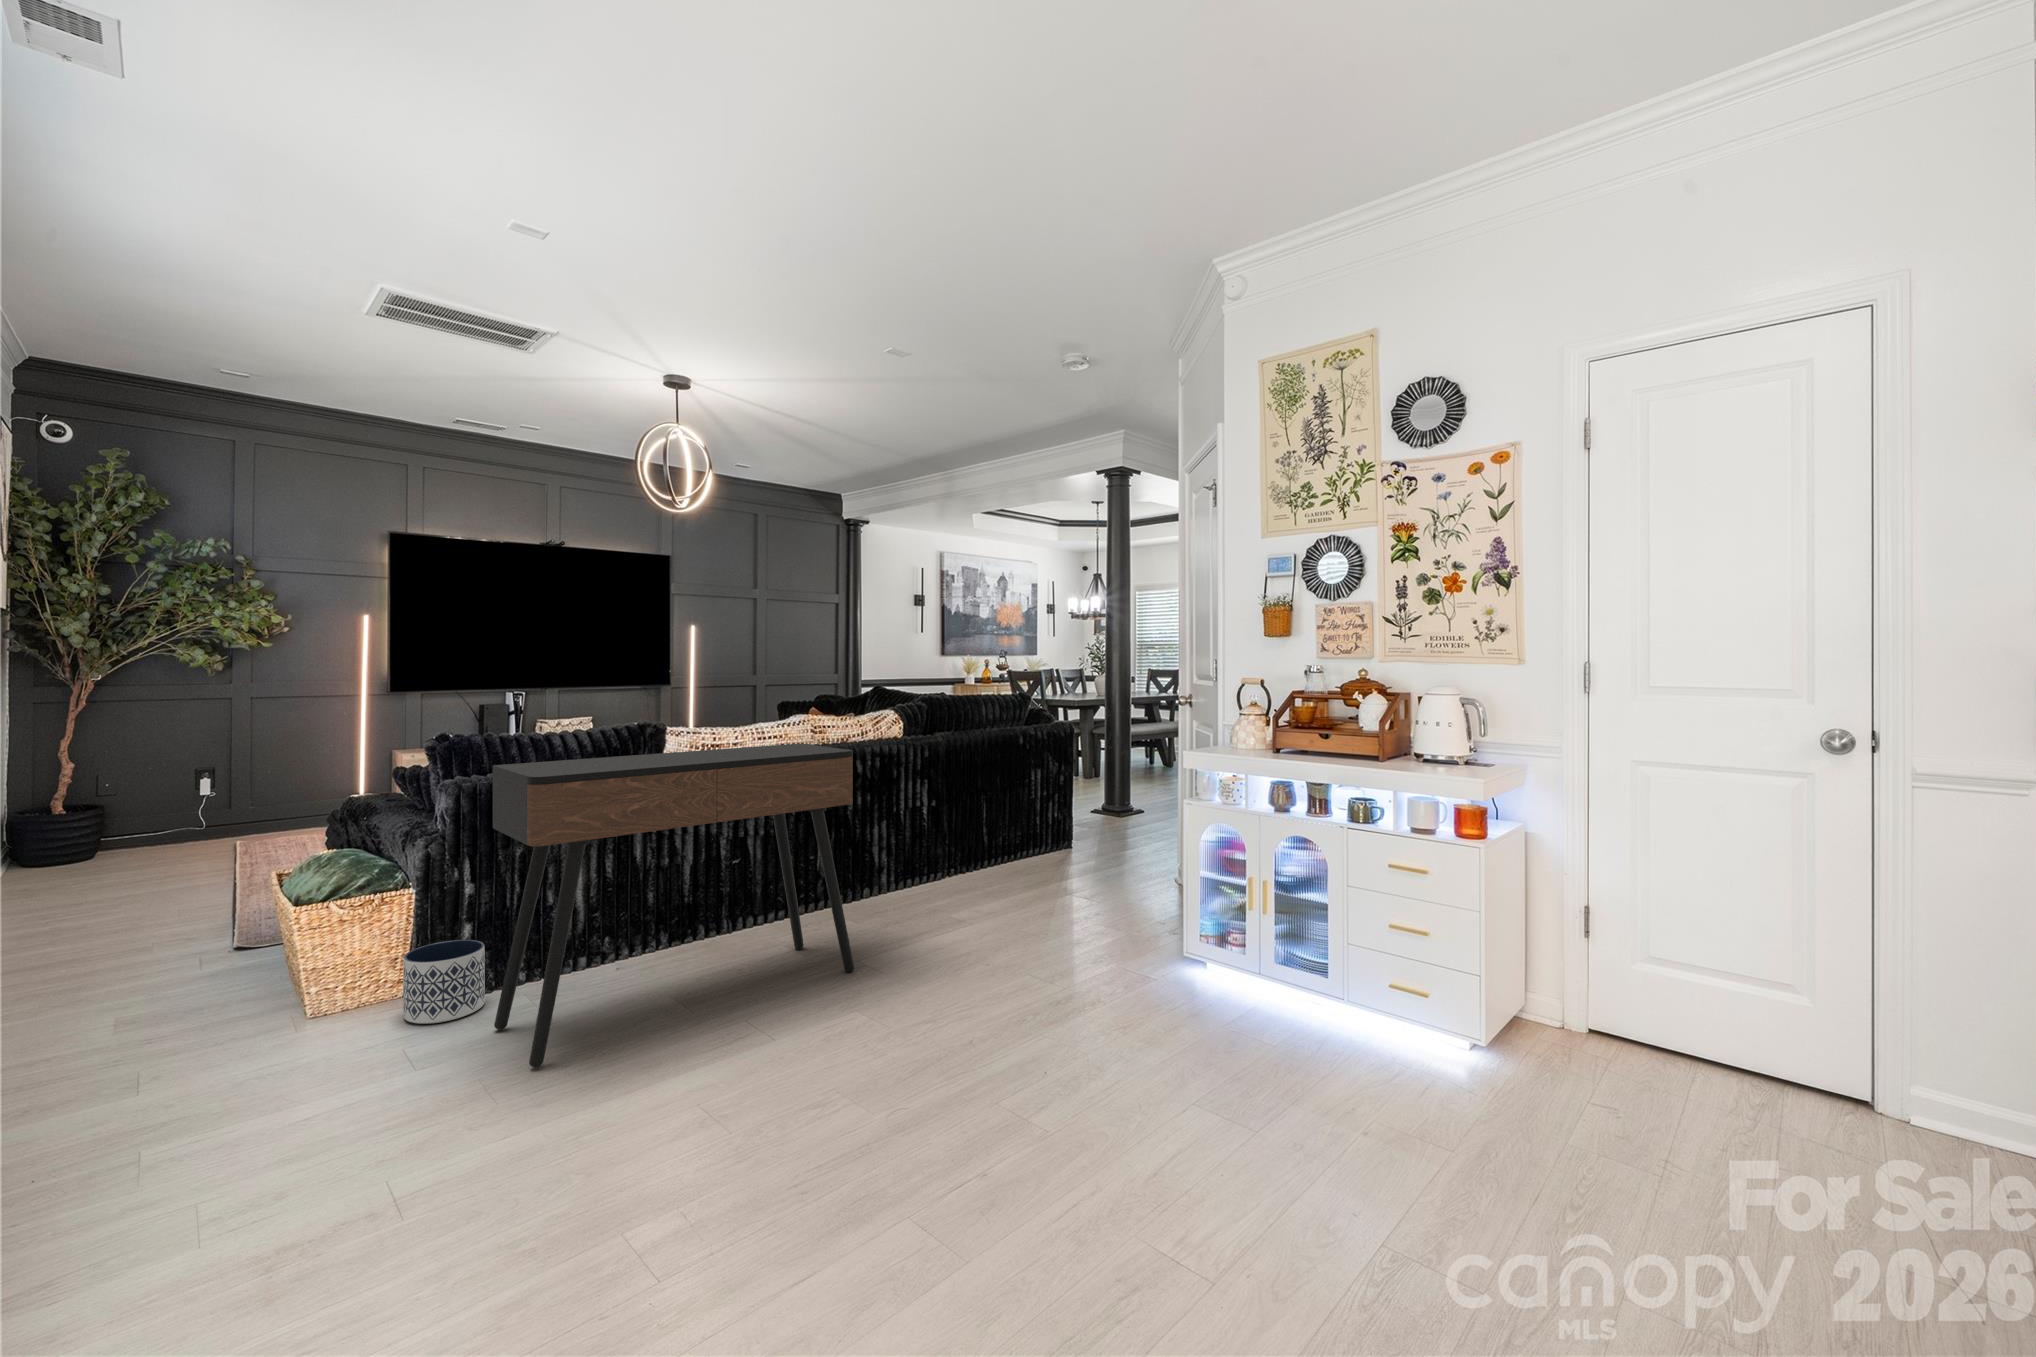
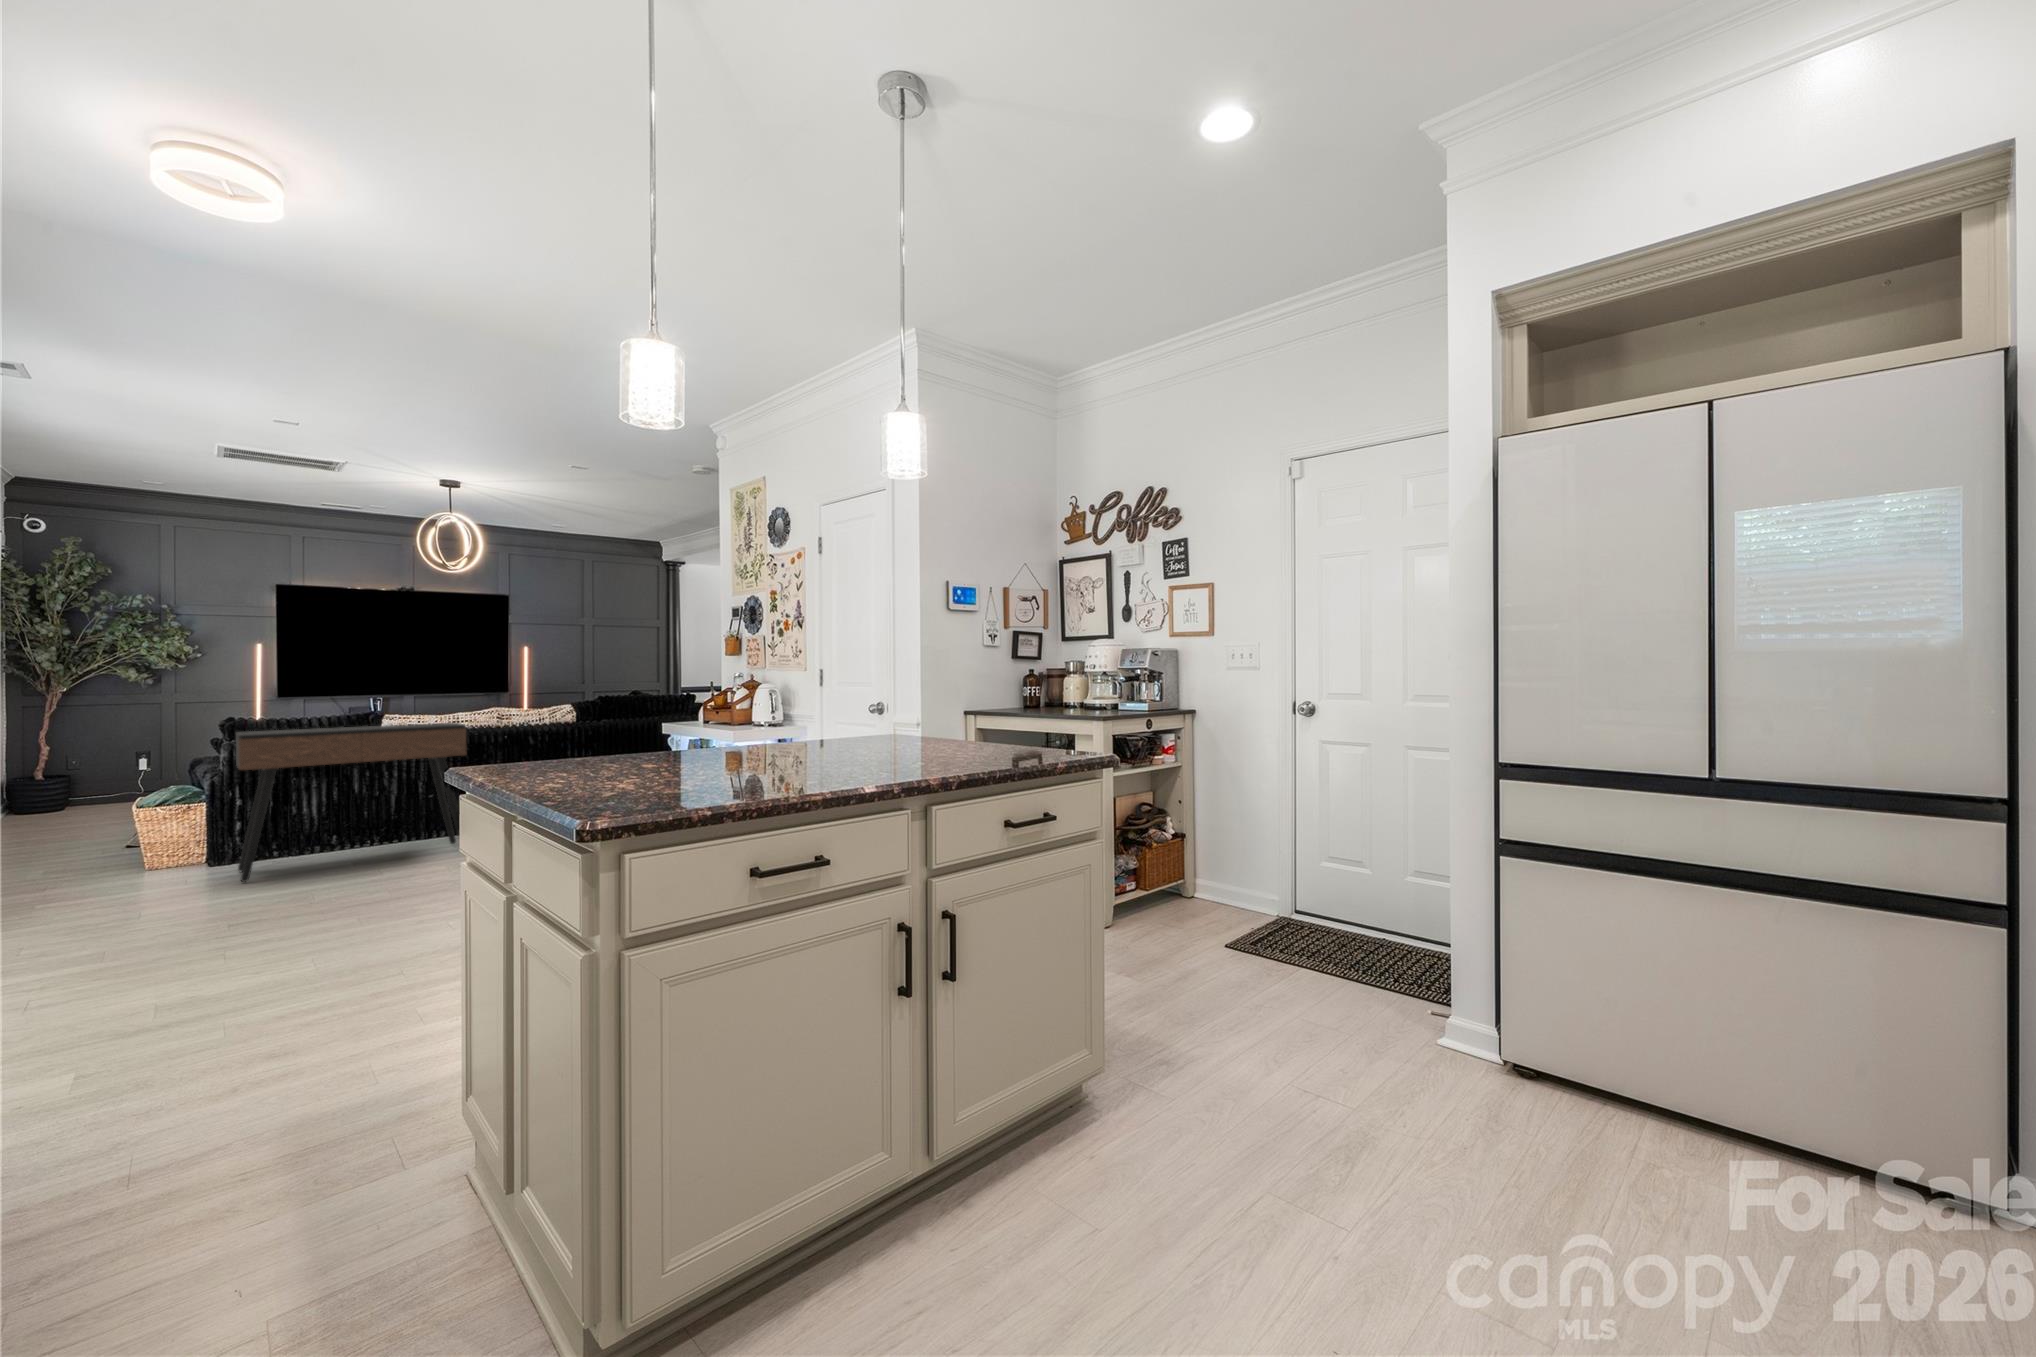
planter: present [403,940,485,1024] -> none [194,830,244,870]

